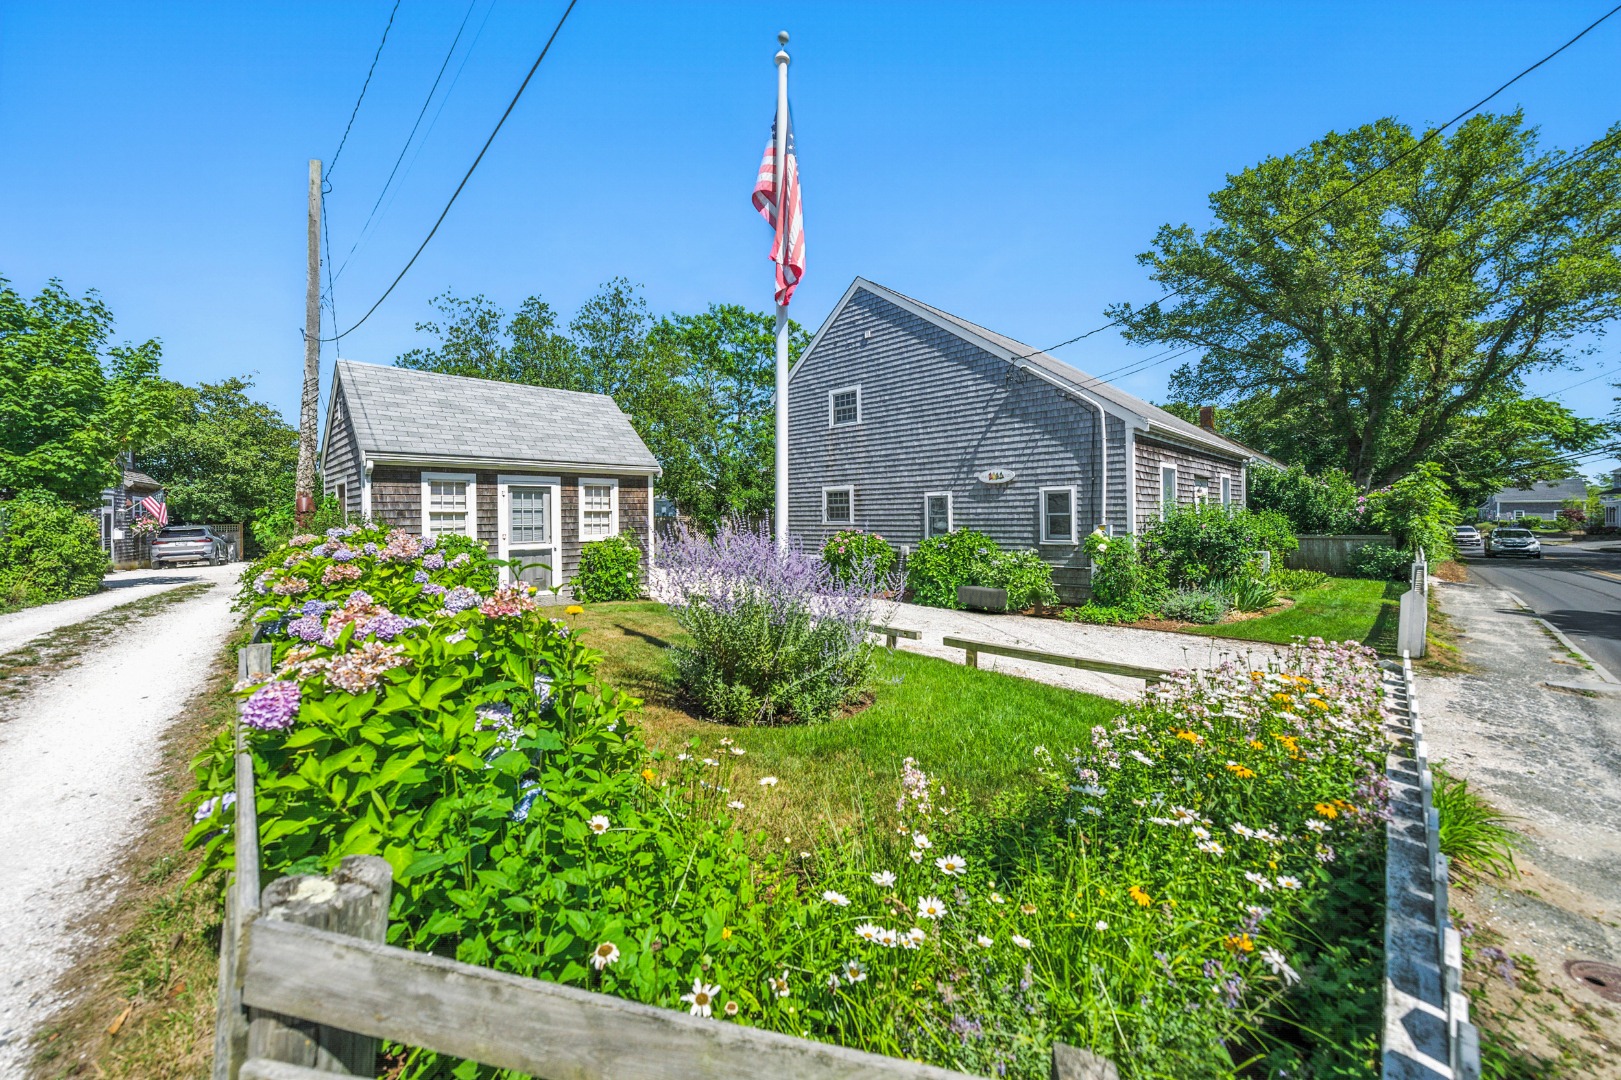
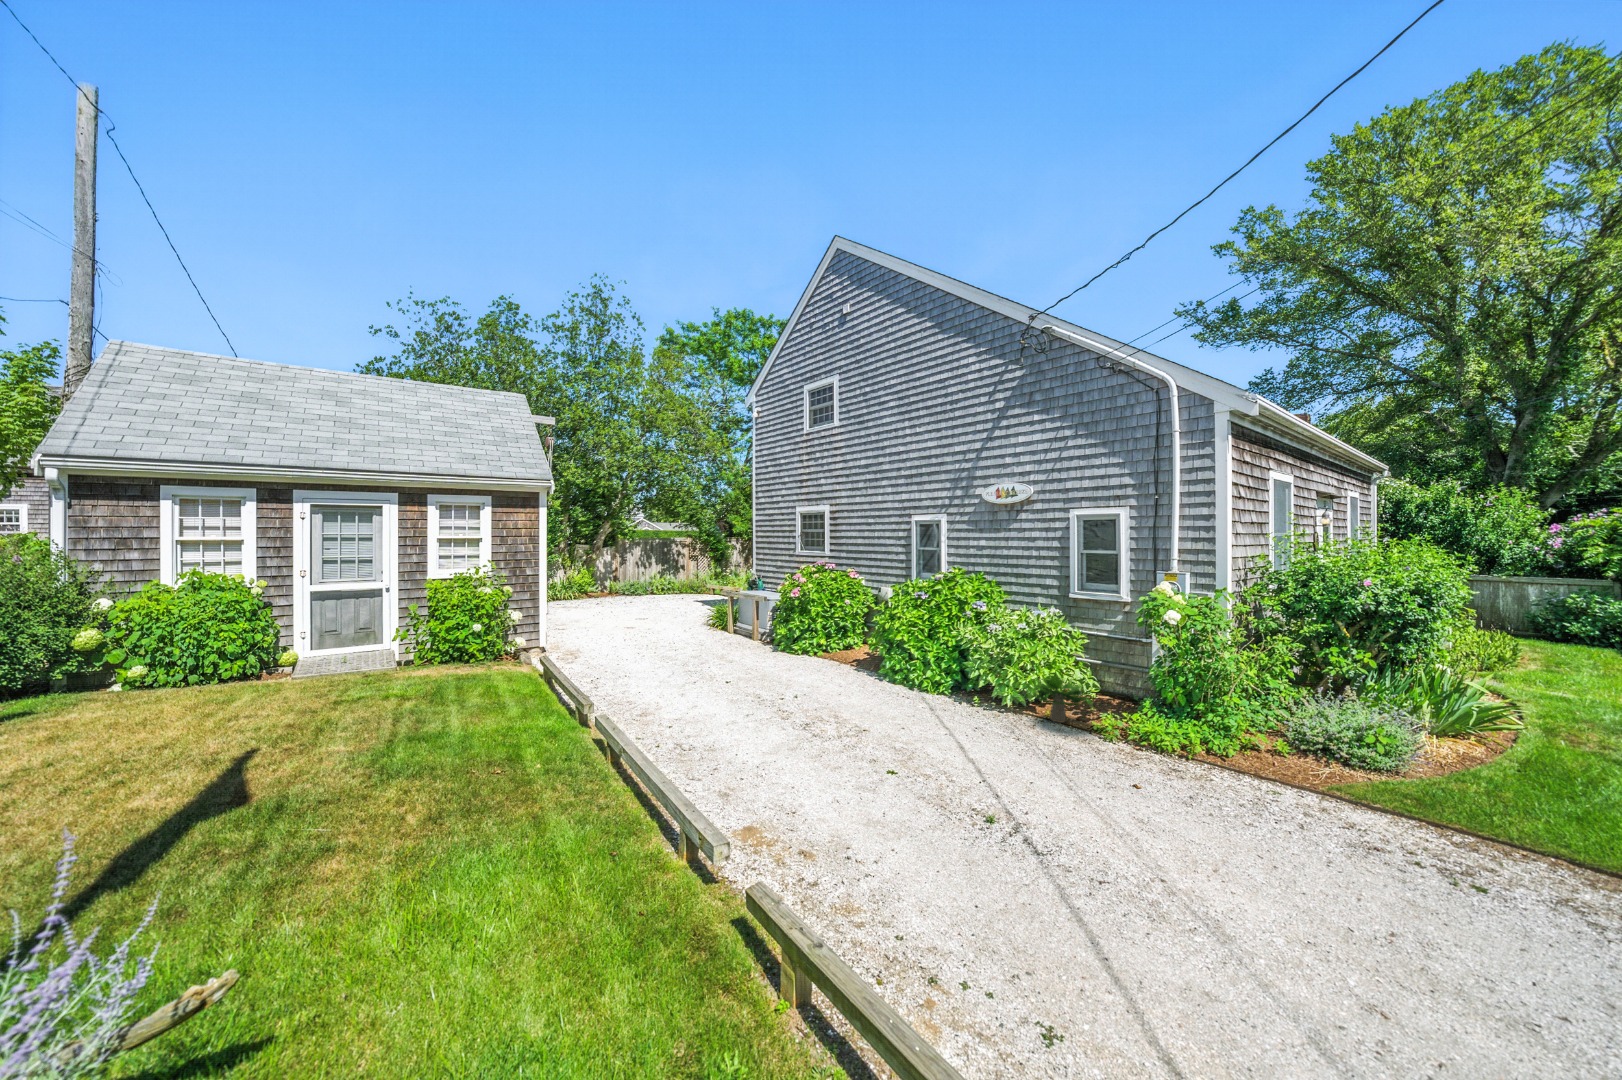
bench: present [957,586,1007,613] -> none [935,657,1008,712]

